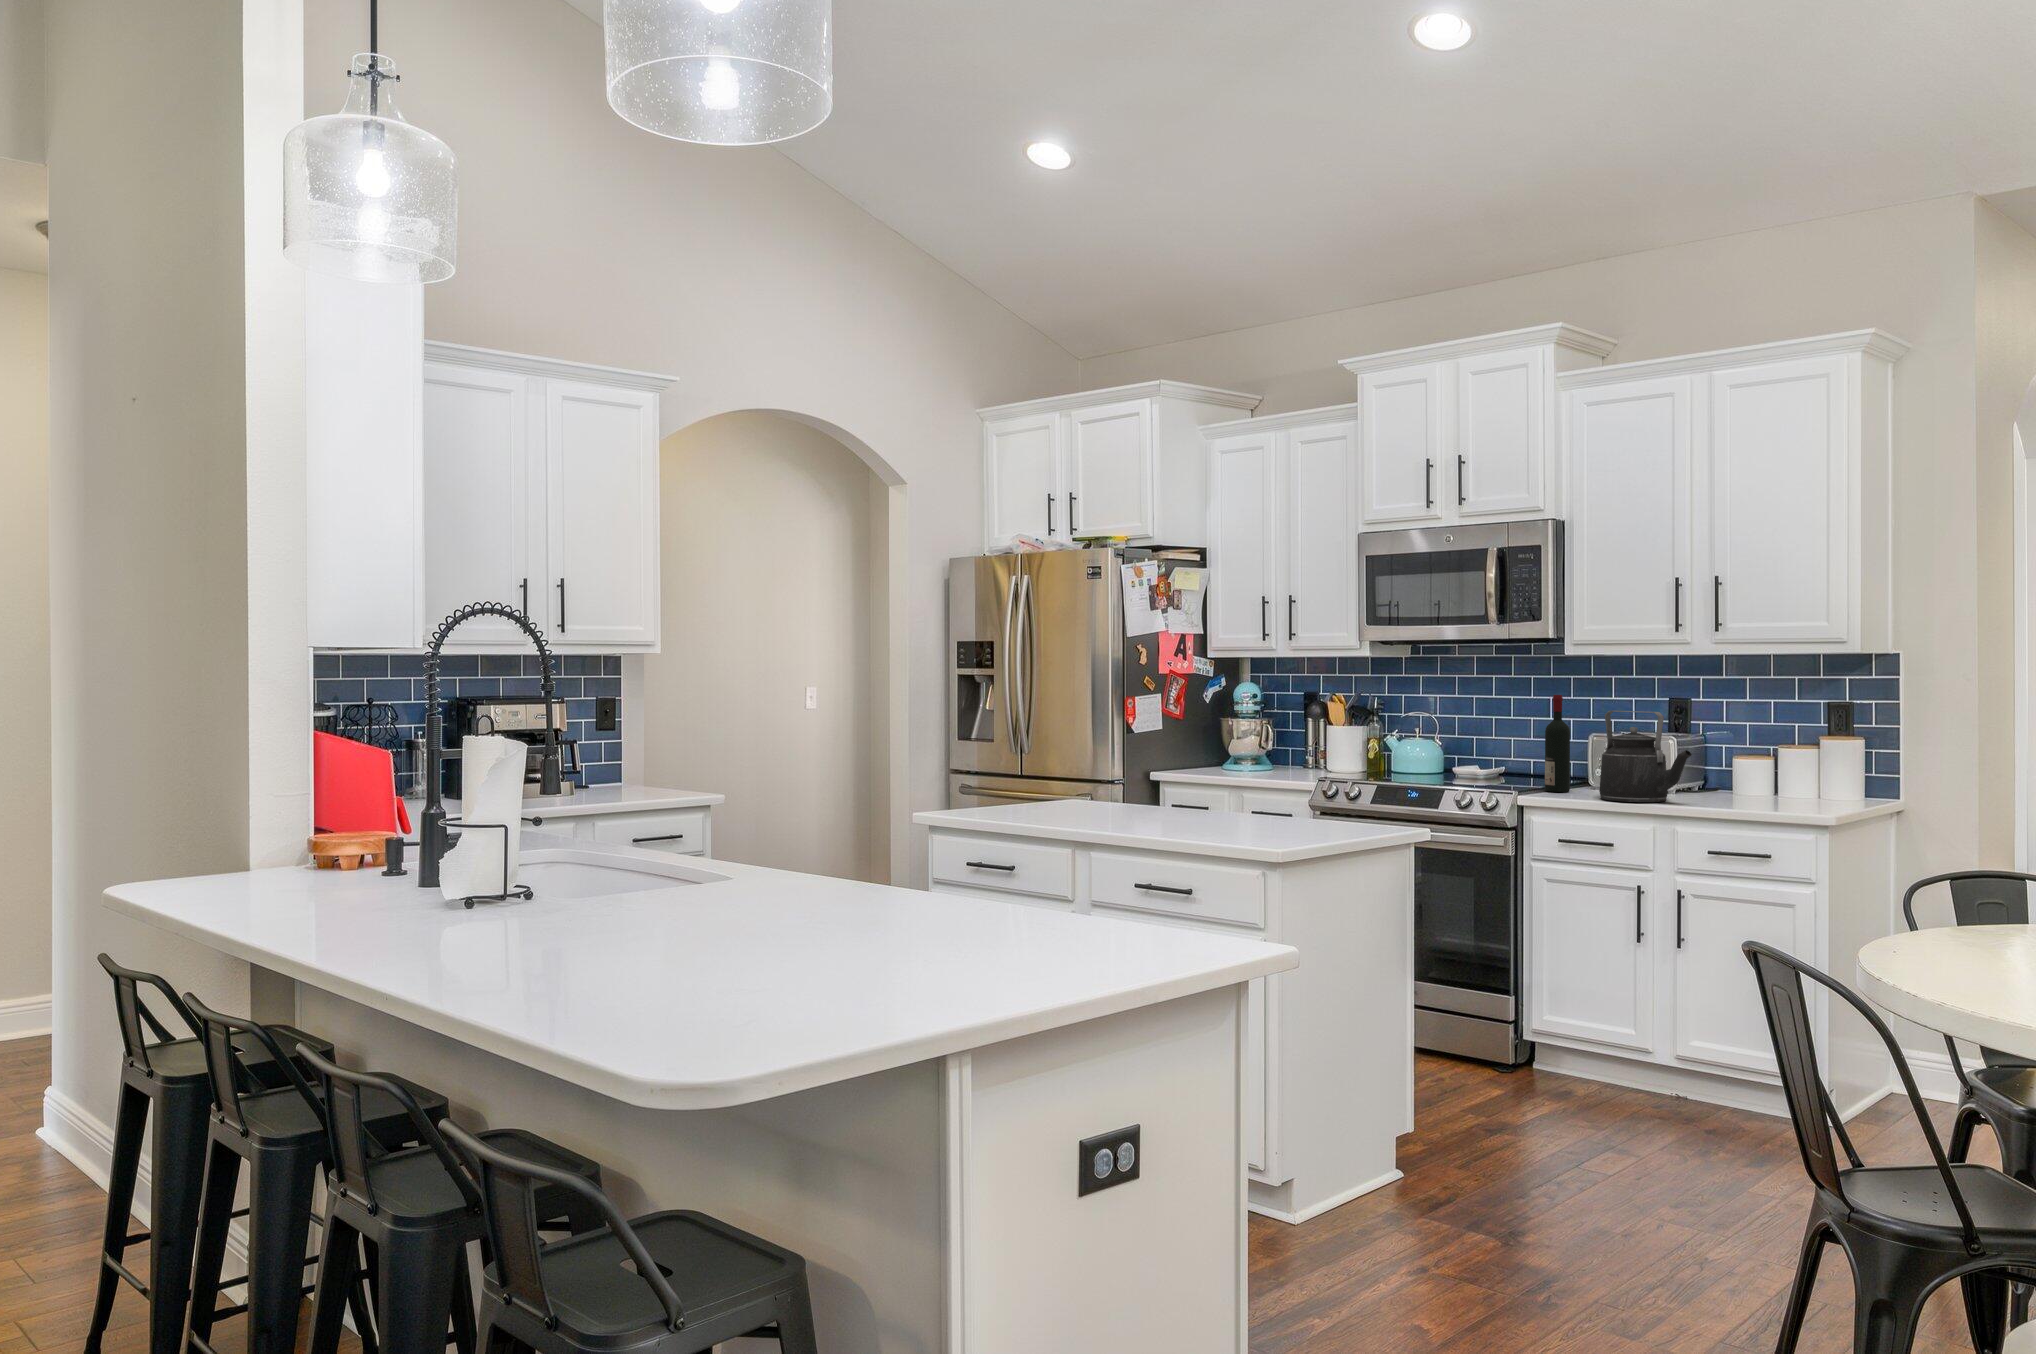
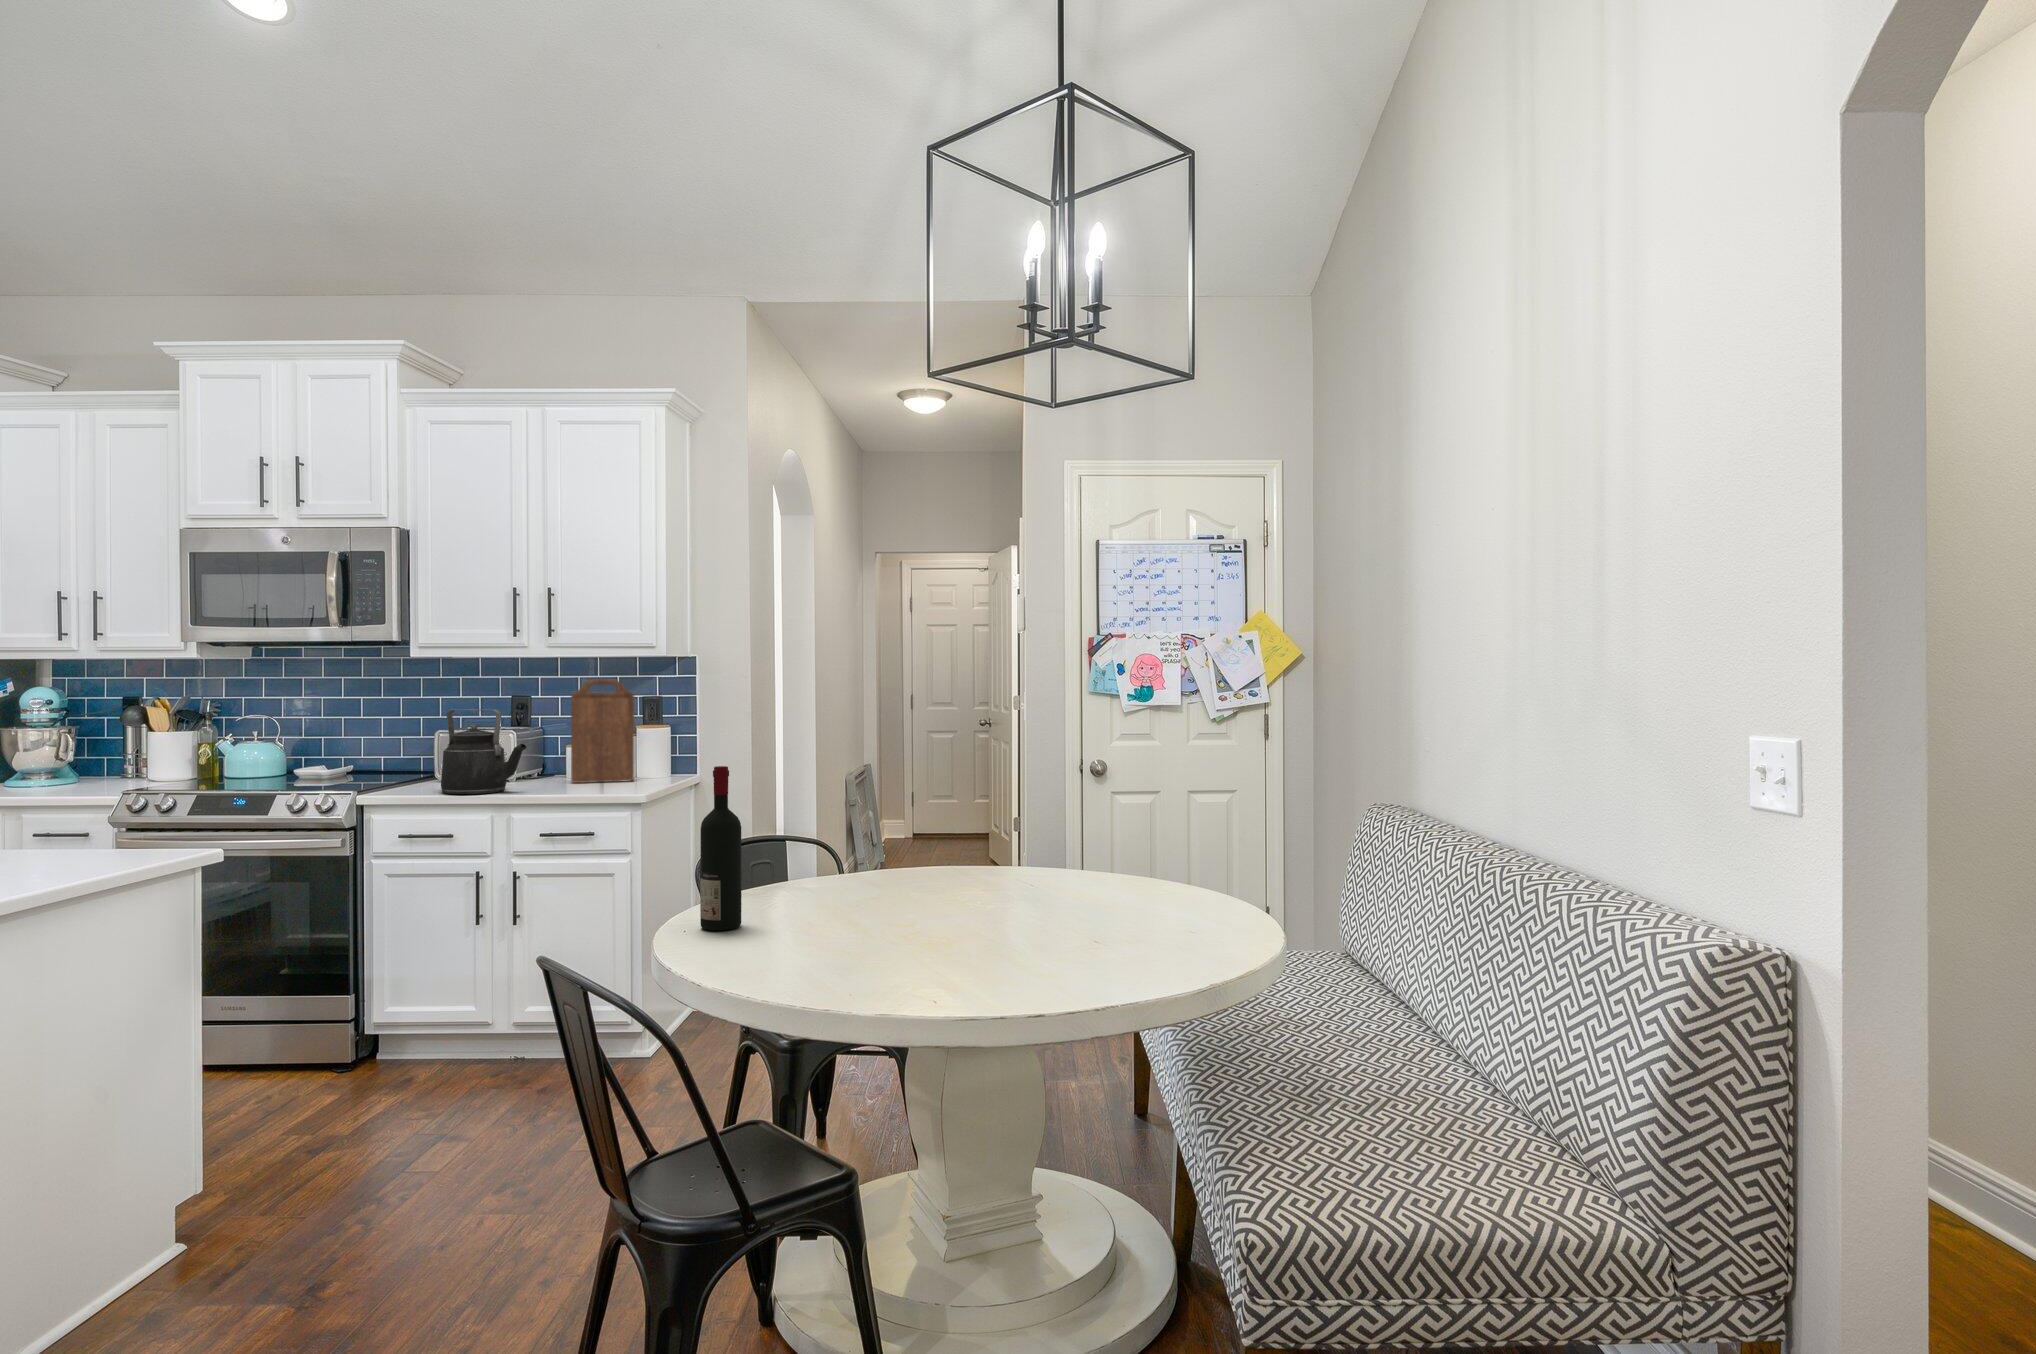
cutting board: none [1740,680,1819,801] -> present [571,679,635,783]
wine bottle: present [1545,695,1570,792] -> present [700,766,741,931]

